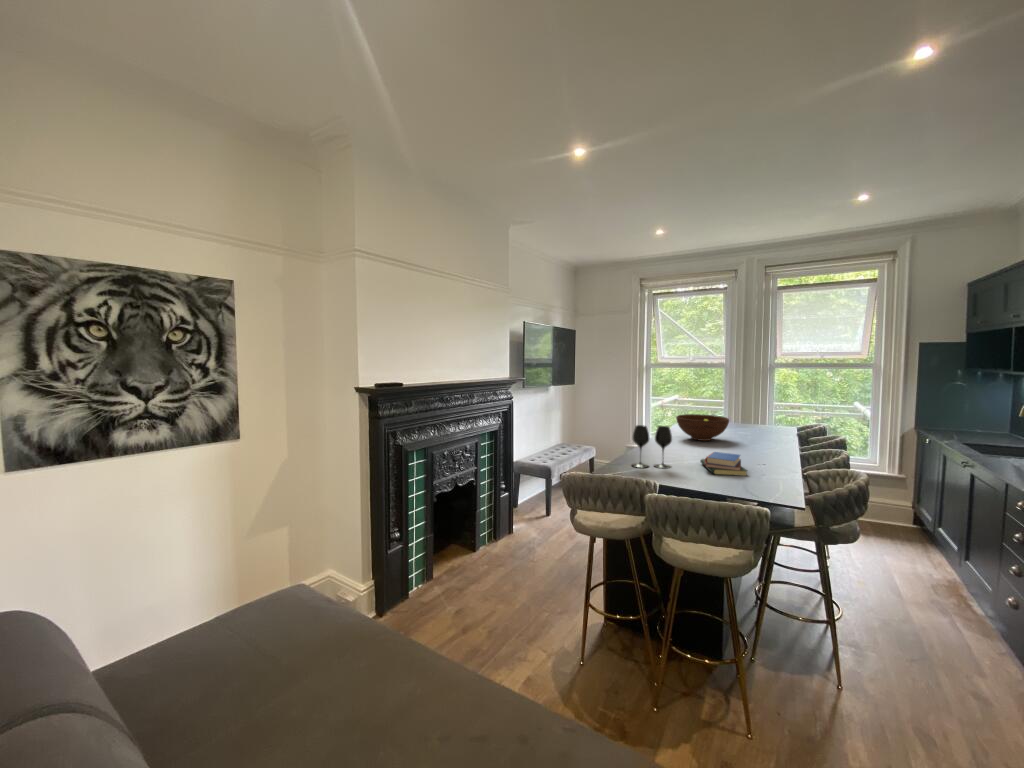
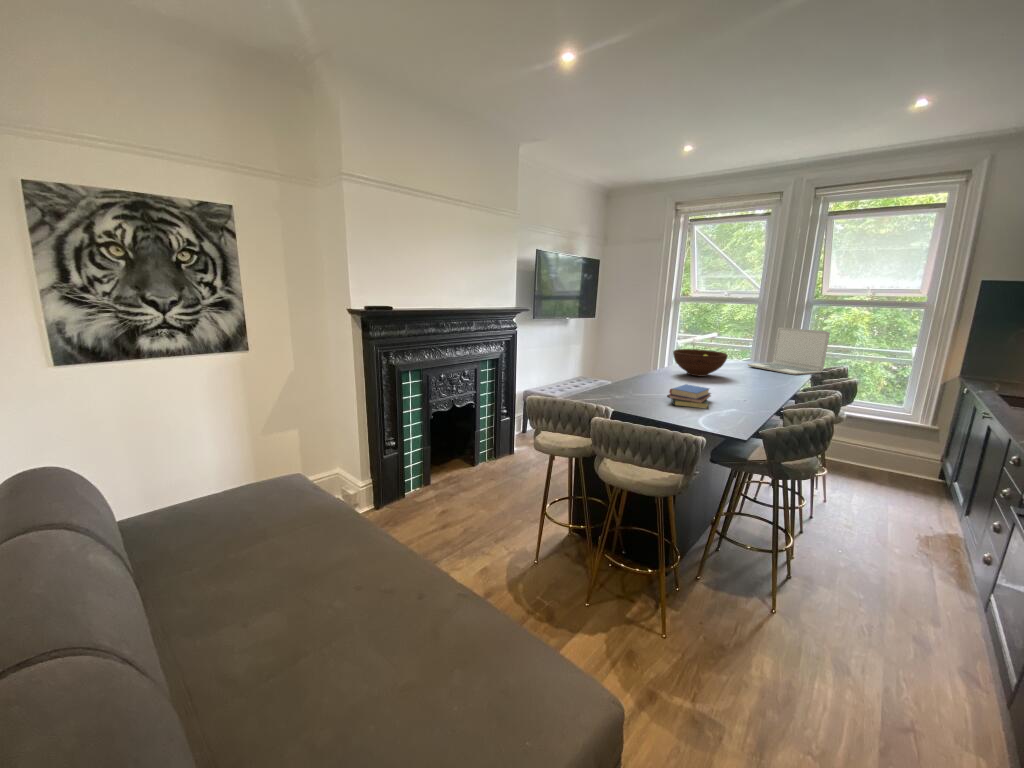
laptop: none [737,390,808,435] -> present [747,327,830,375]
wine glass: present [632,425,672,469] -> none [600,355,642,398]

